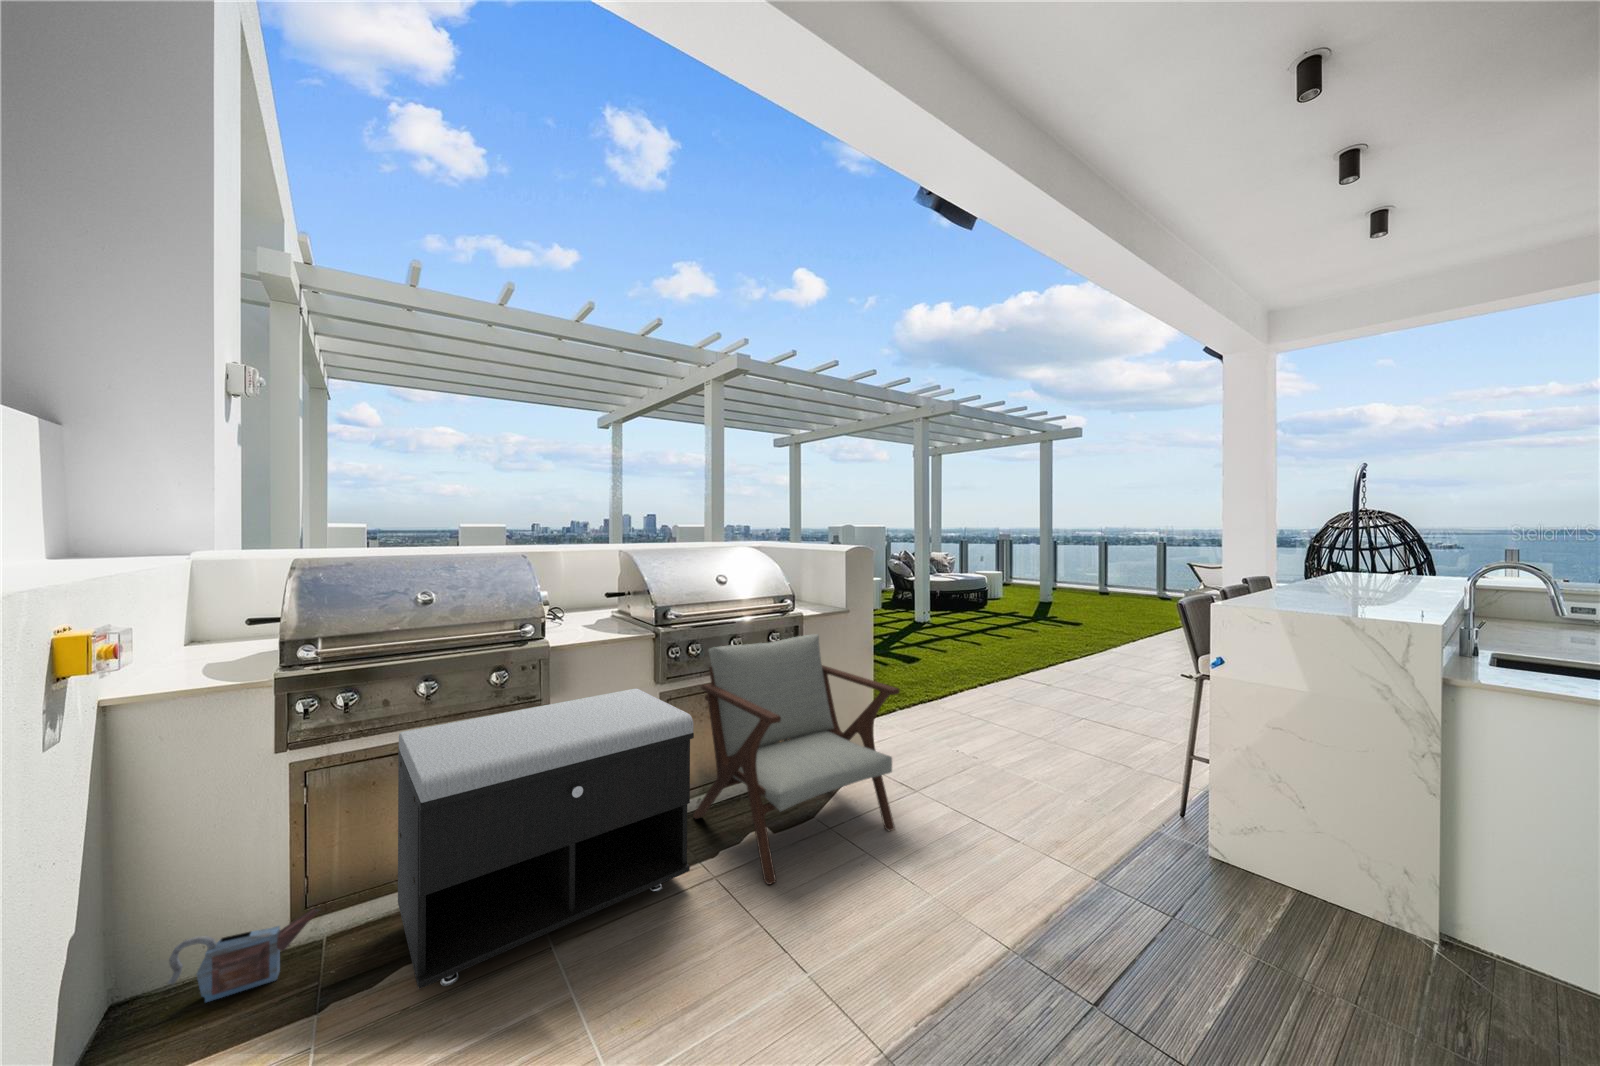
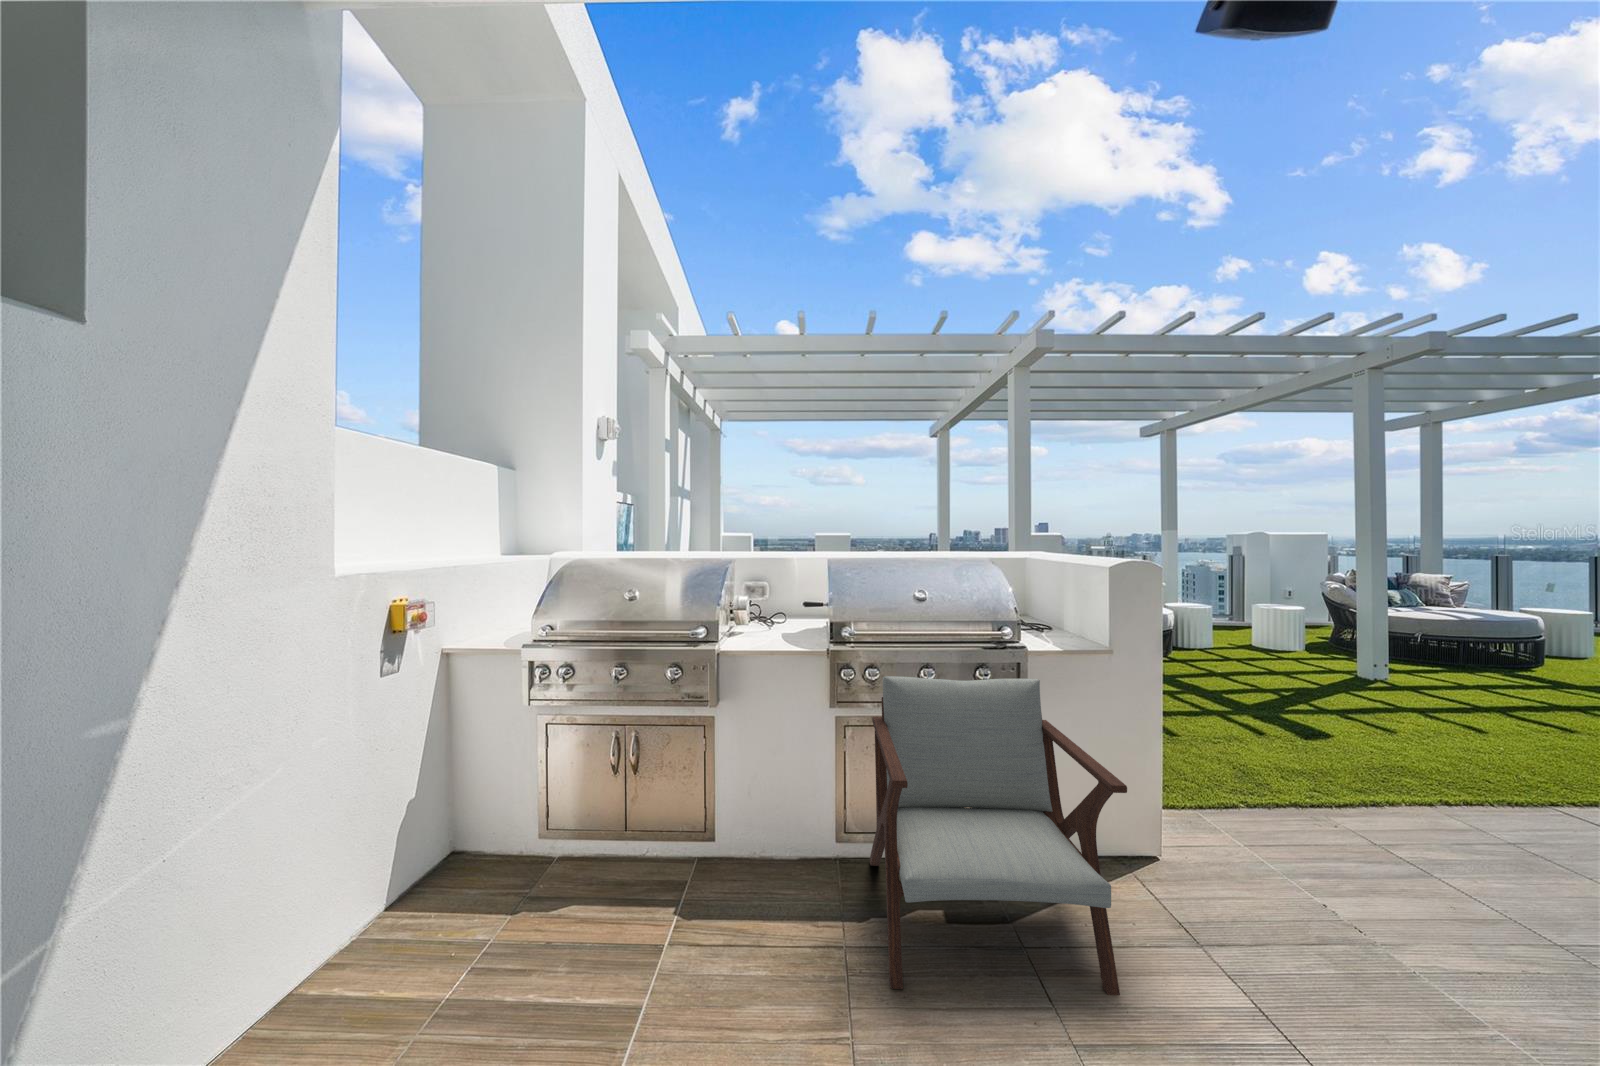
storage bench: present [398,688,694,989] -> none [550,706,813,939]
watering can: present [168,908,320,1002] -> none [468,824,547,875]

